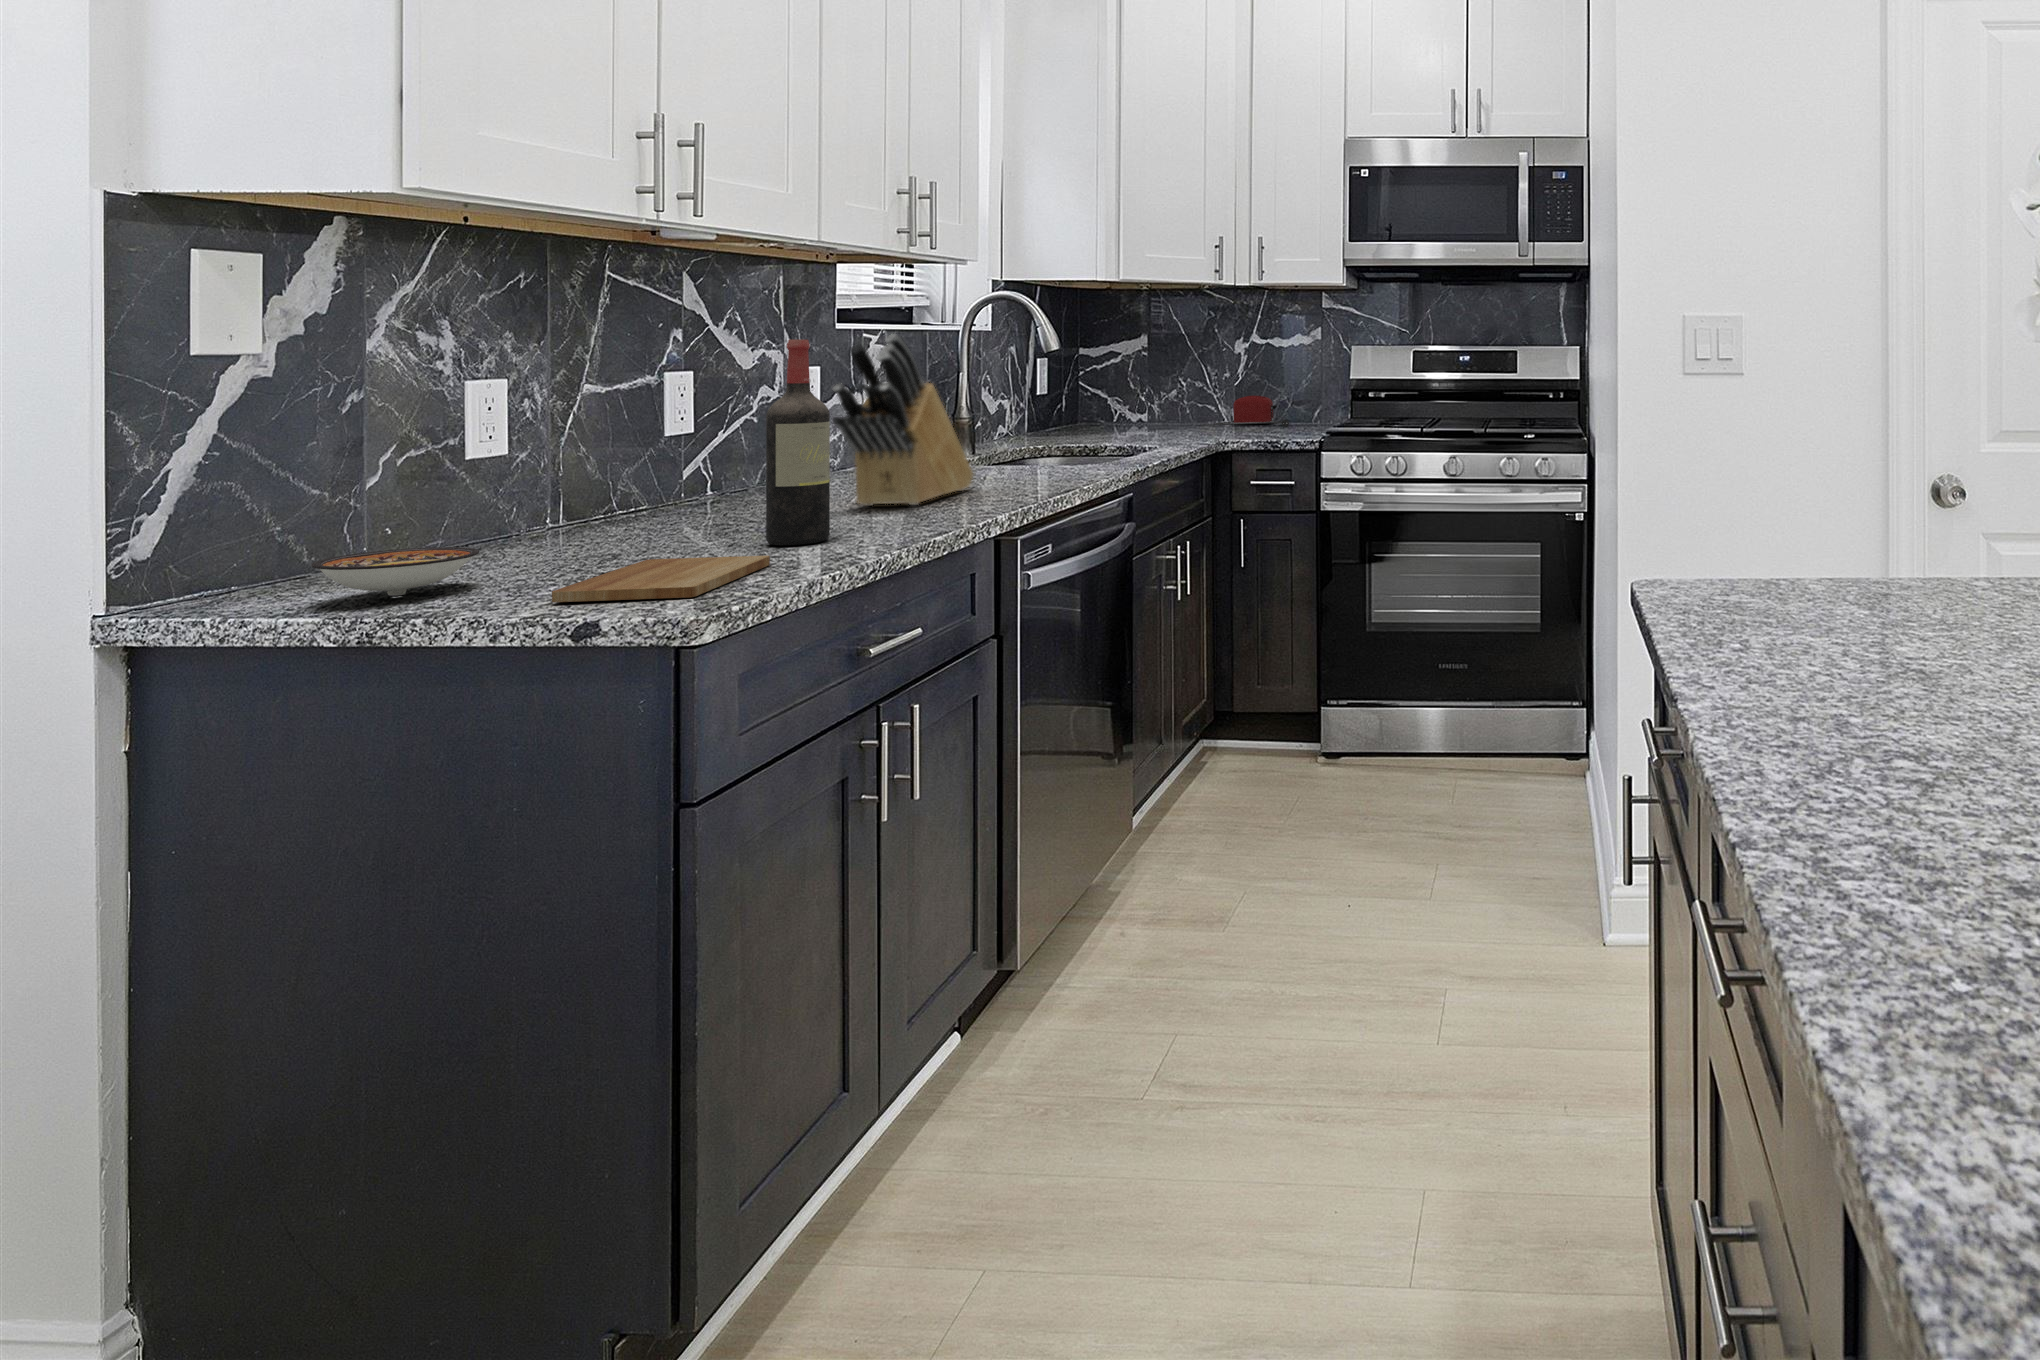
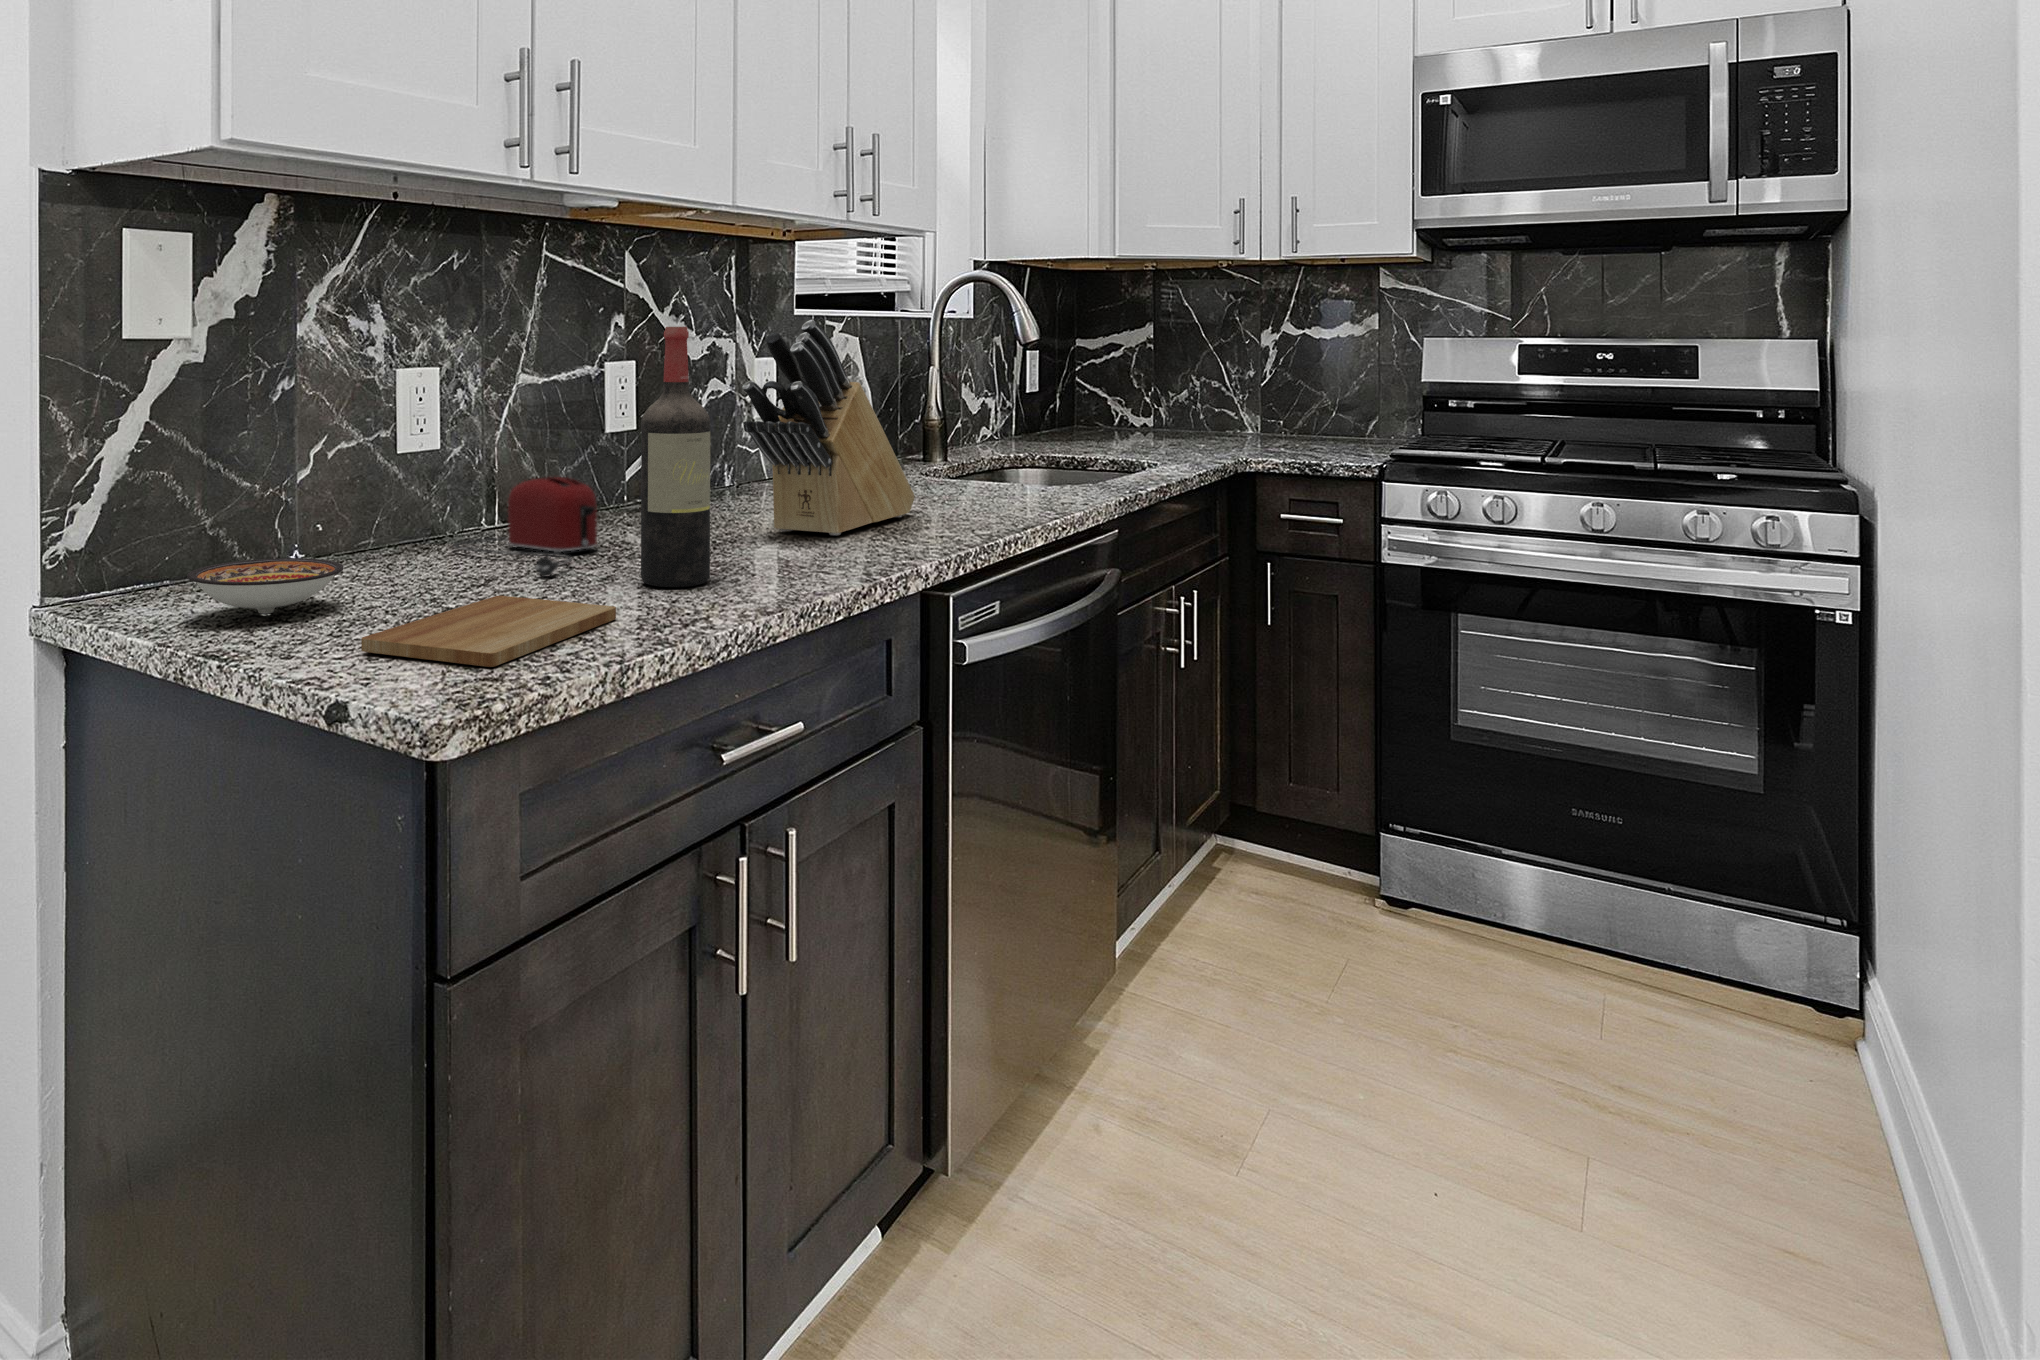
toaster: present [1215,396,1289,427] -> present [453,477,597,577]

